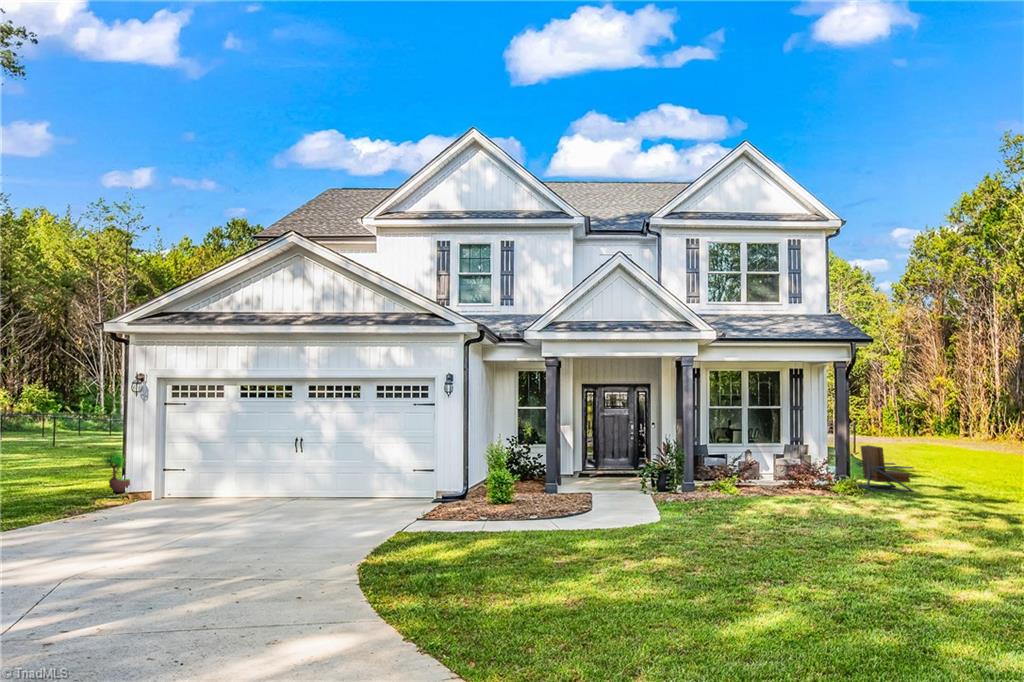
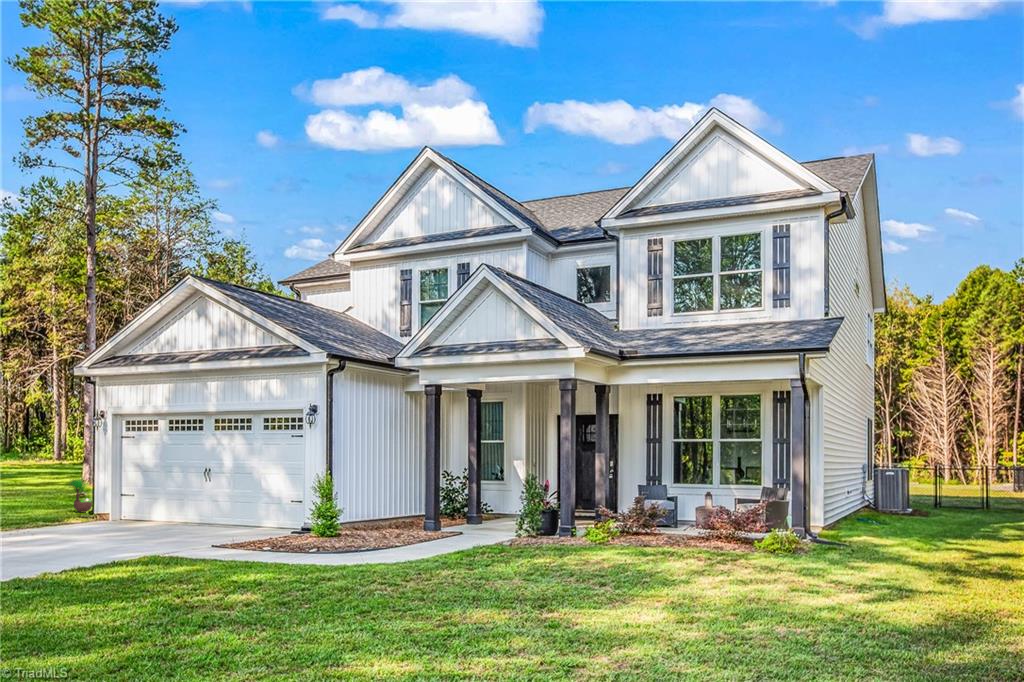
lounge chair: present [856,445,914,492] -> none [807,489,870,554]

